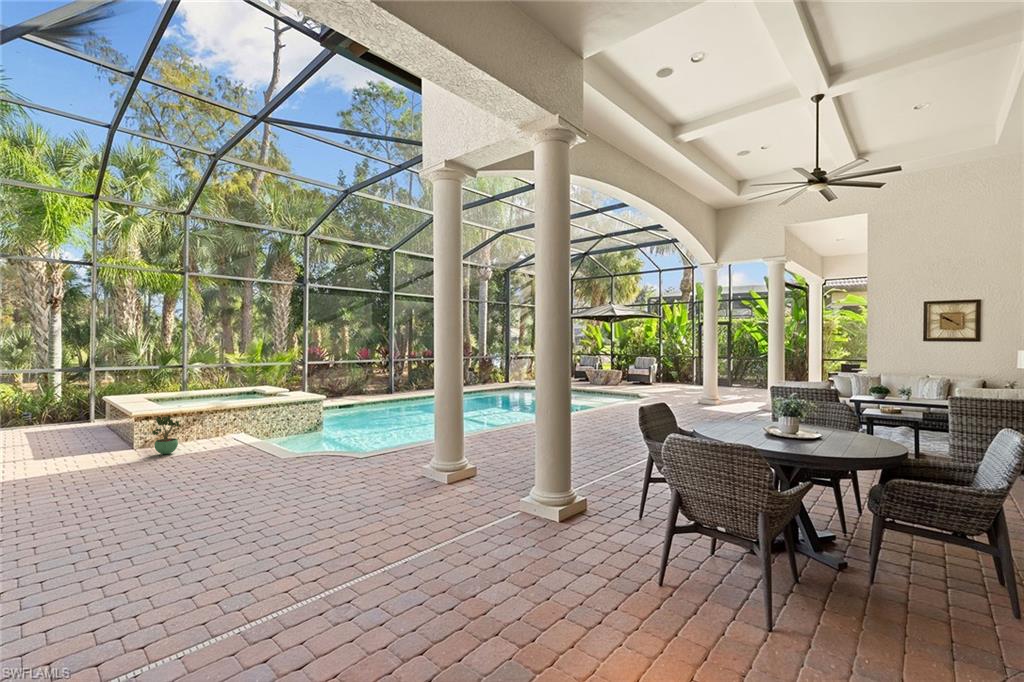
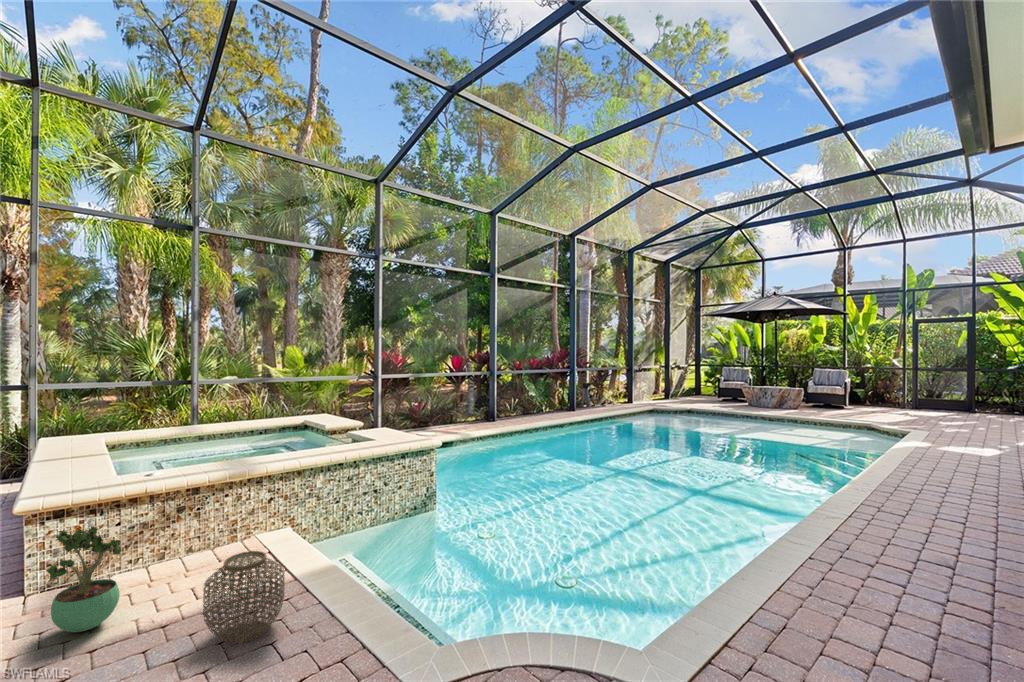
woven basket: none [212,426,242,455] -> present [203,551,285,643]

